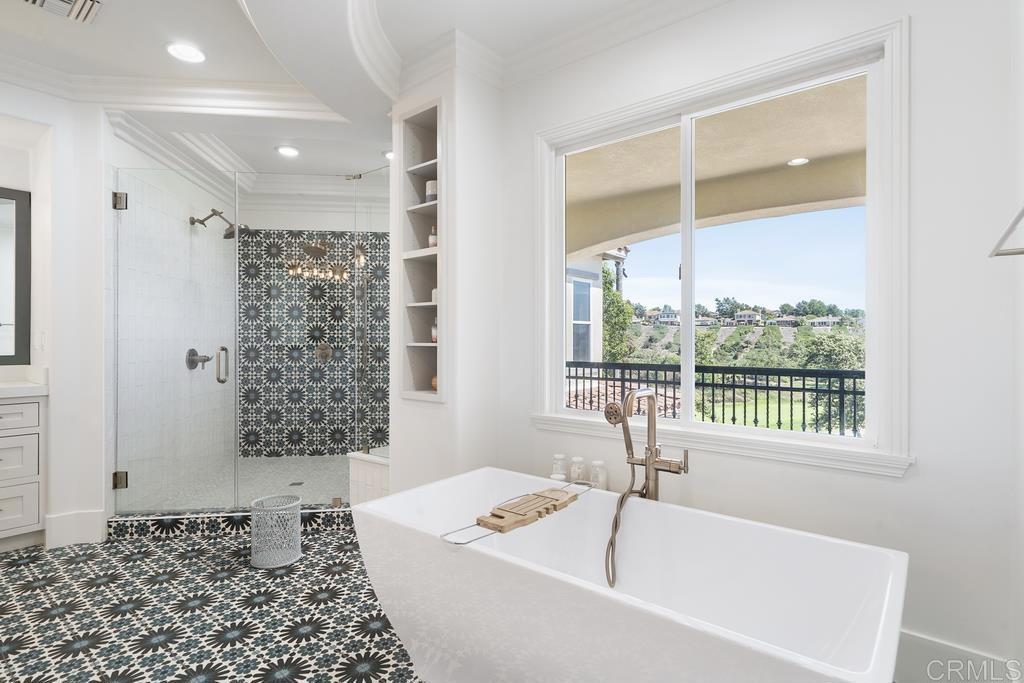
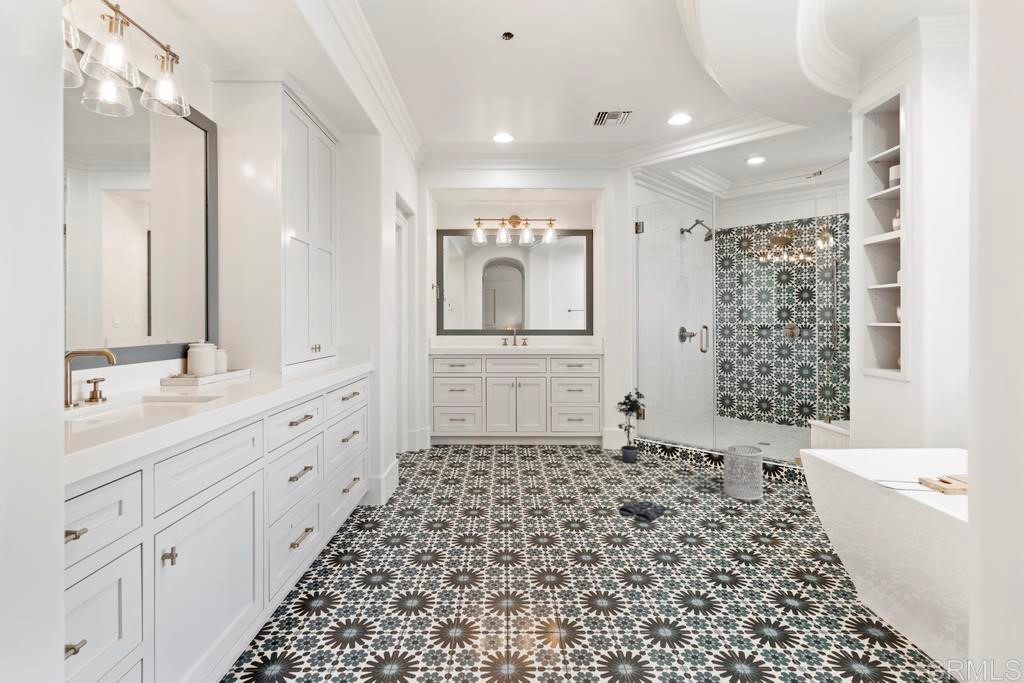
potted plant: none [66,439,131,558] -> present [617,388,645,463]
slippers: none [71,615,163,657] -> present [620,501,666,521]

